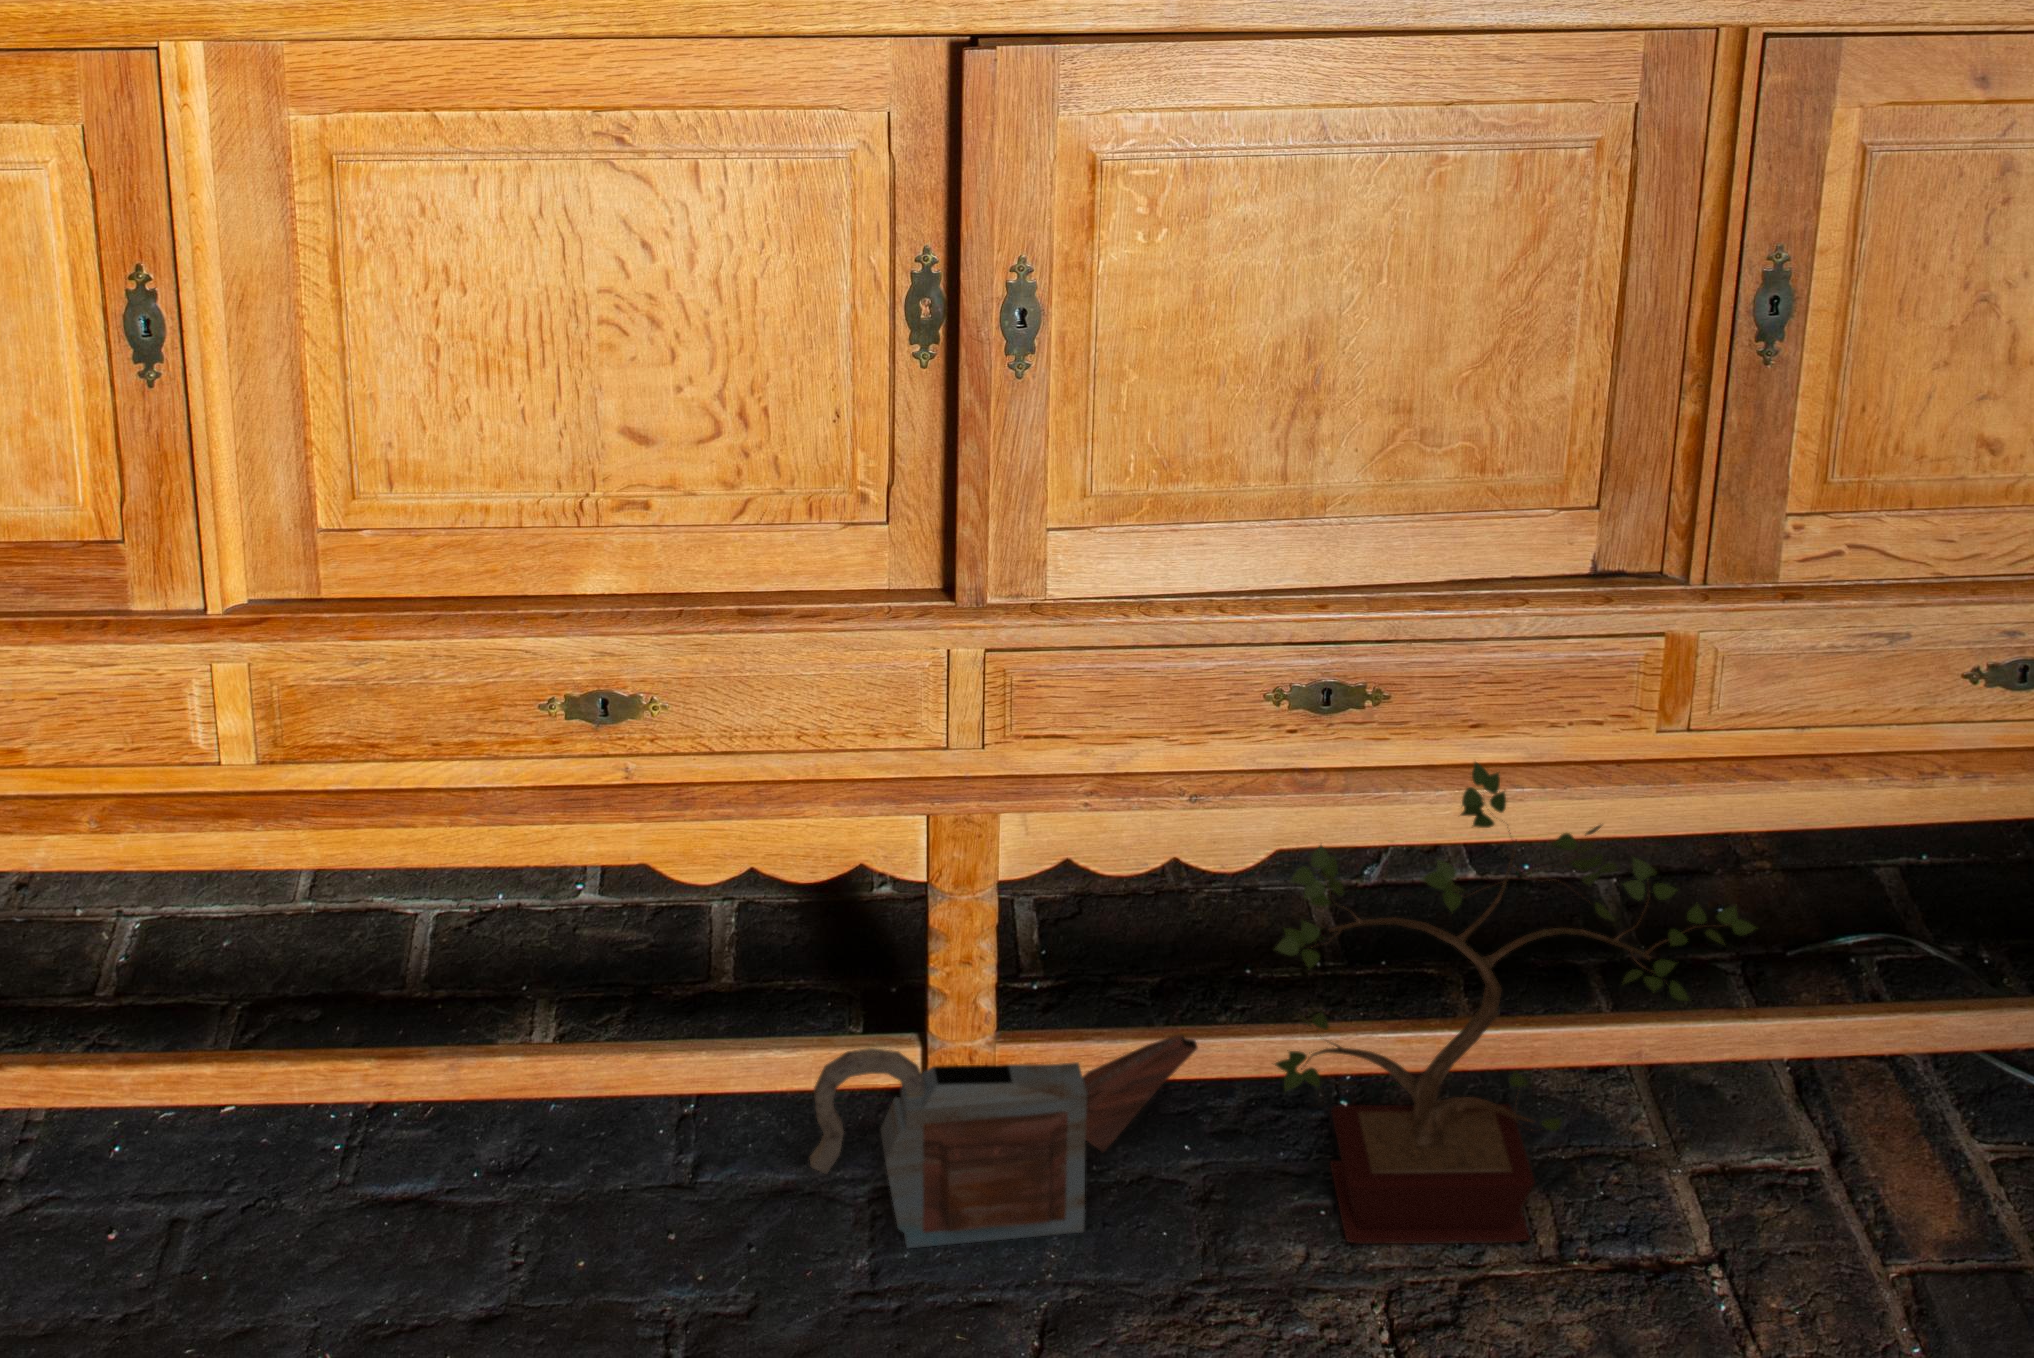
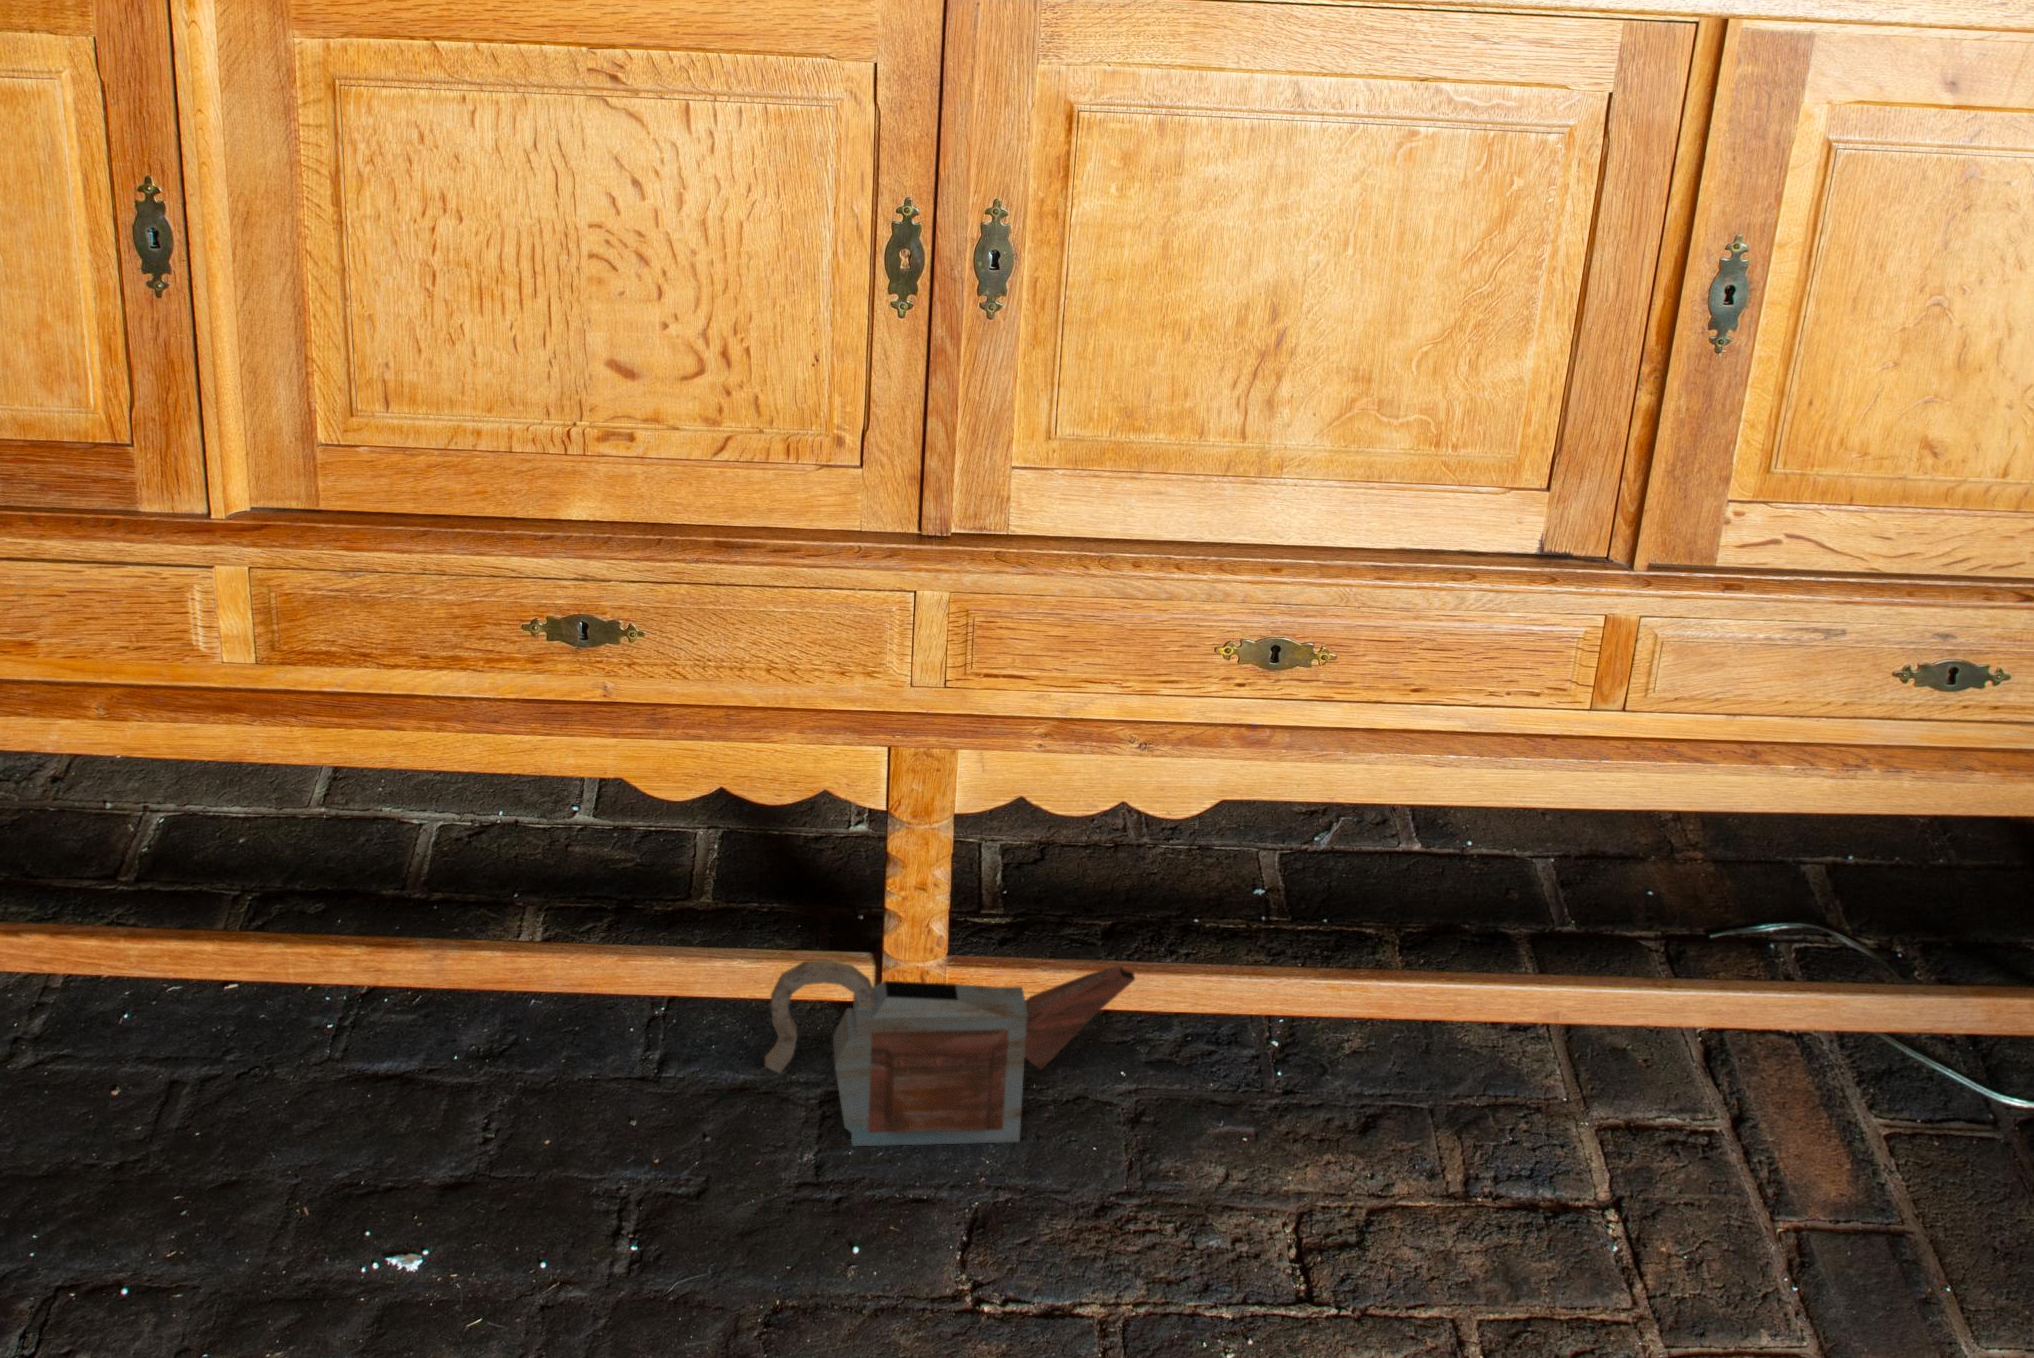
potted plant: present [1275,762,1756,1244] -> none [1202,722,1678,1176]

